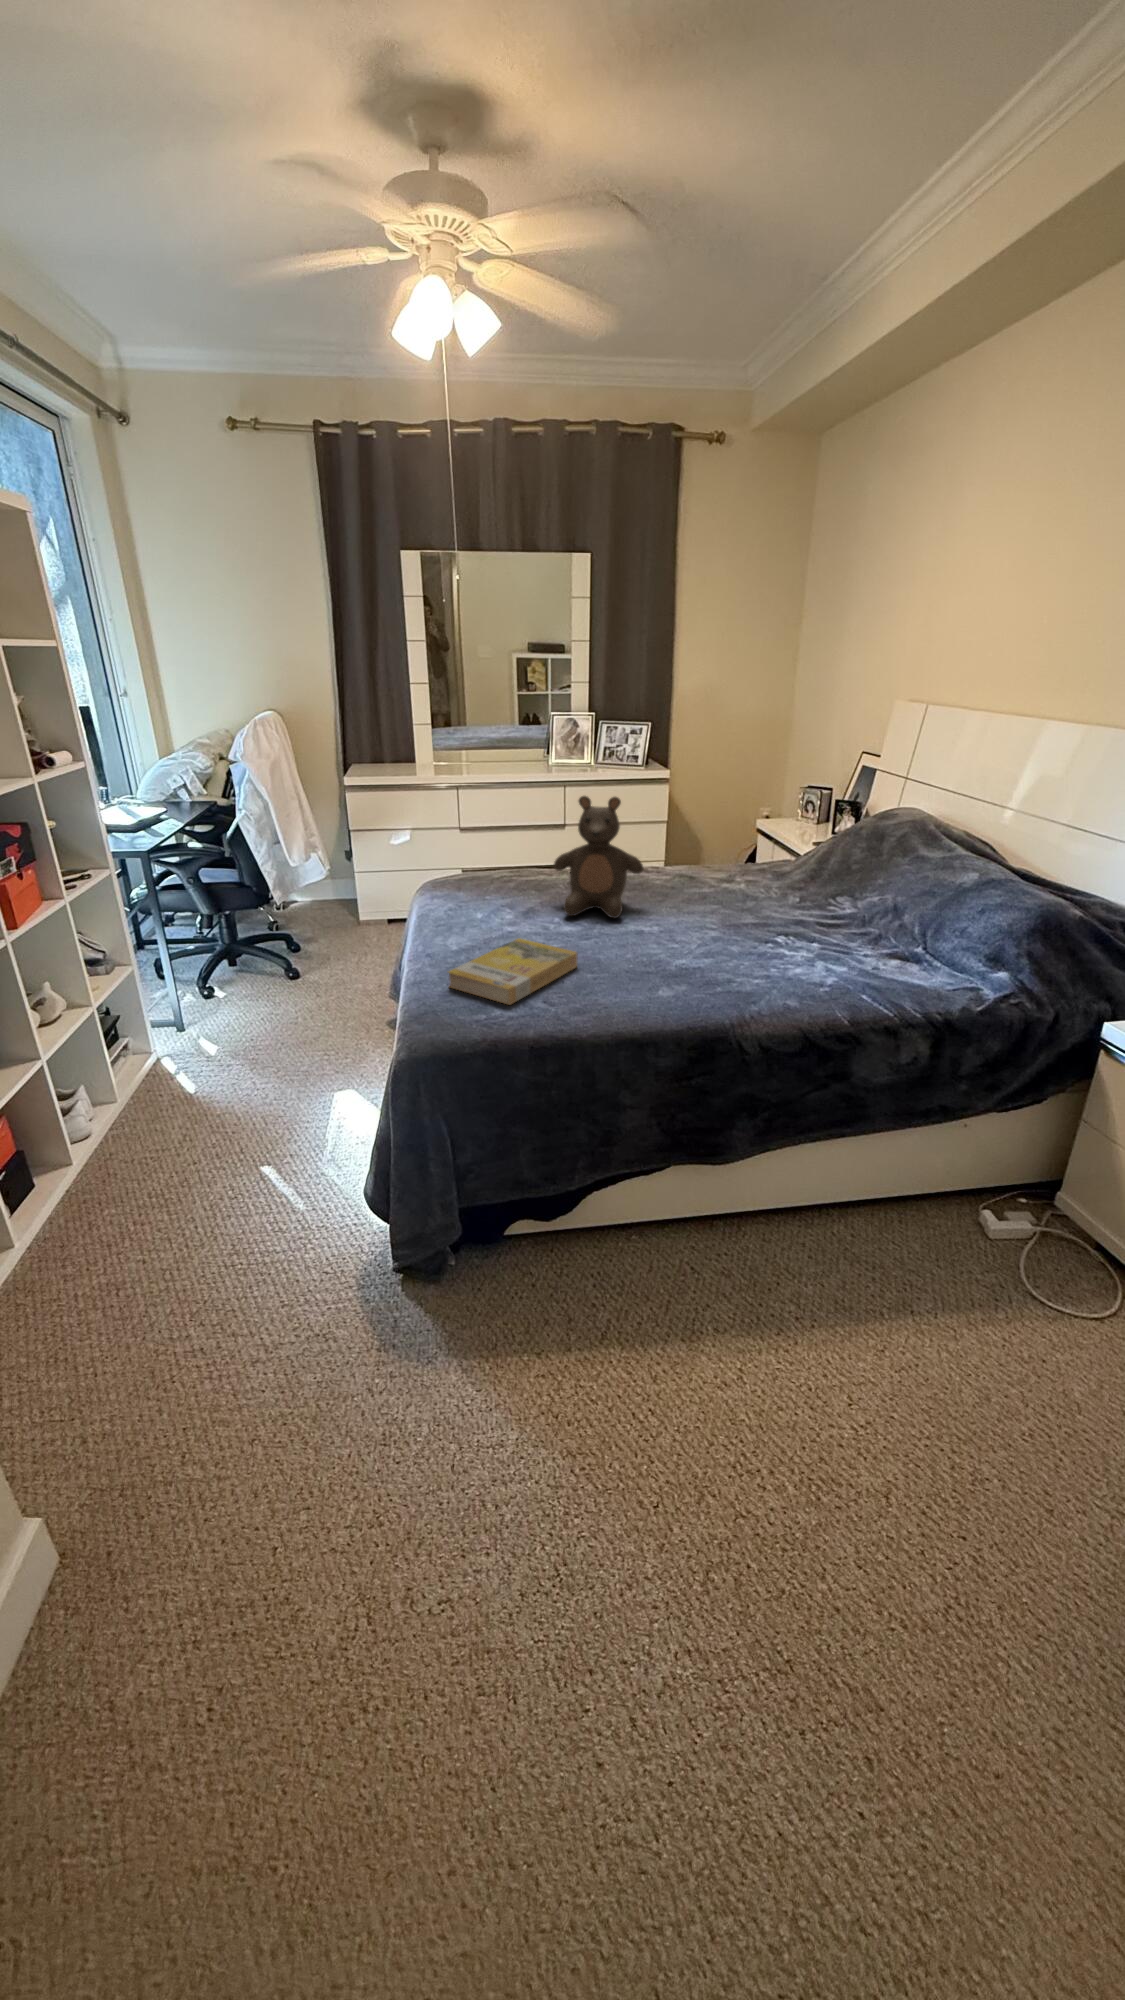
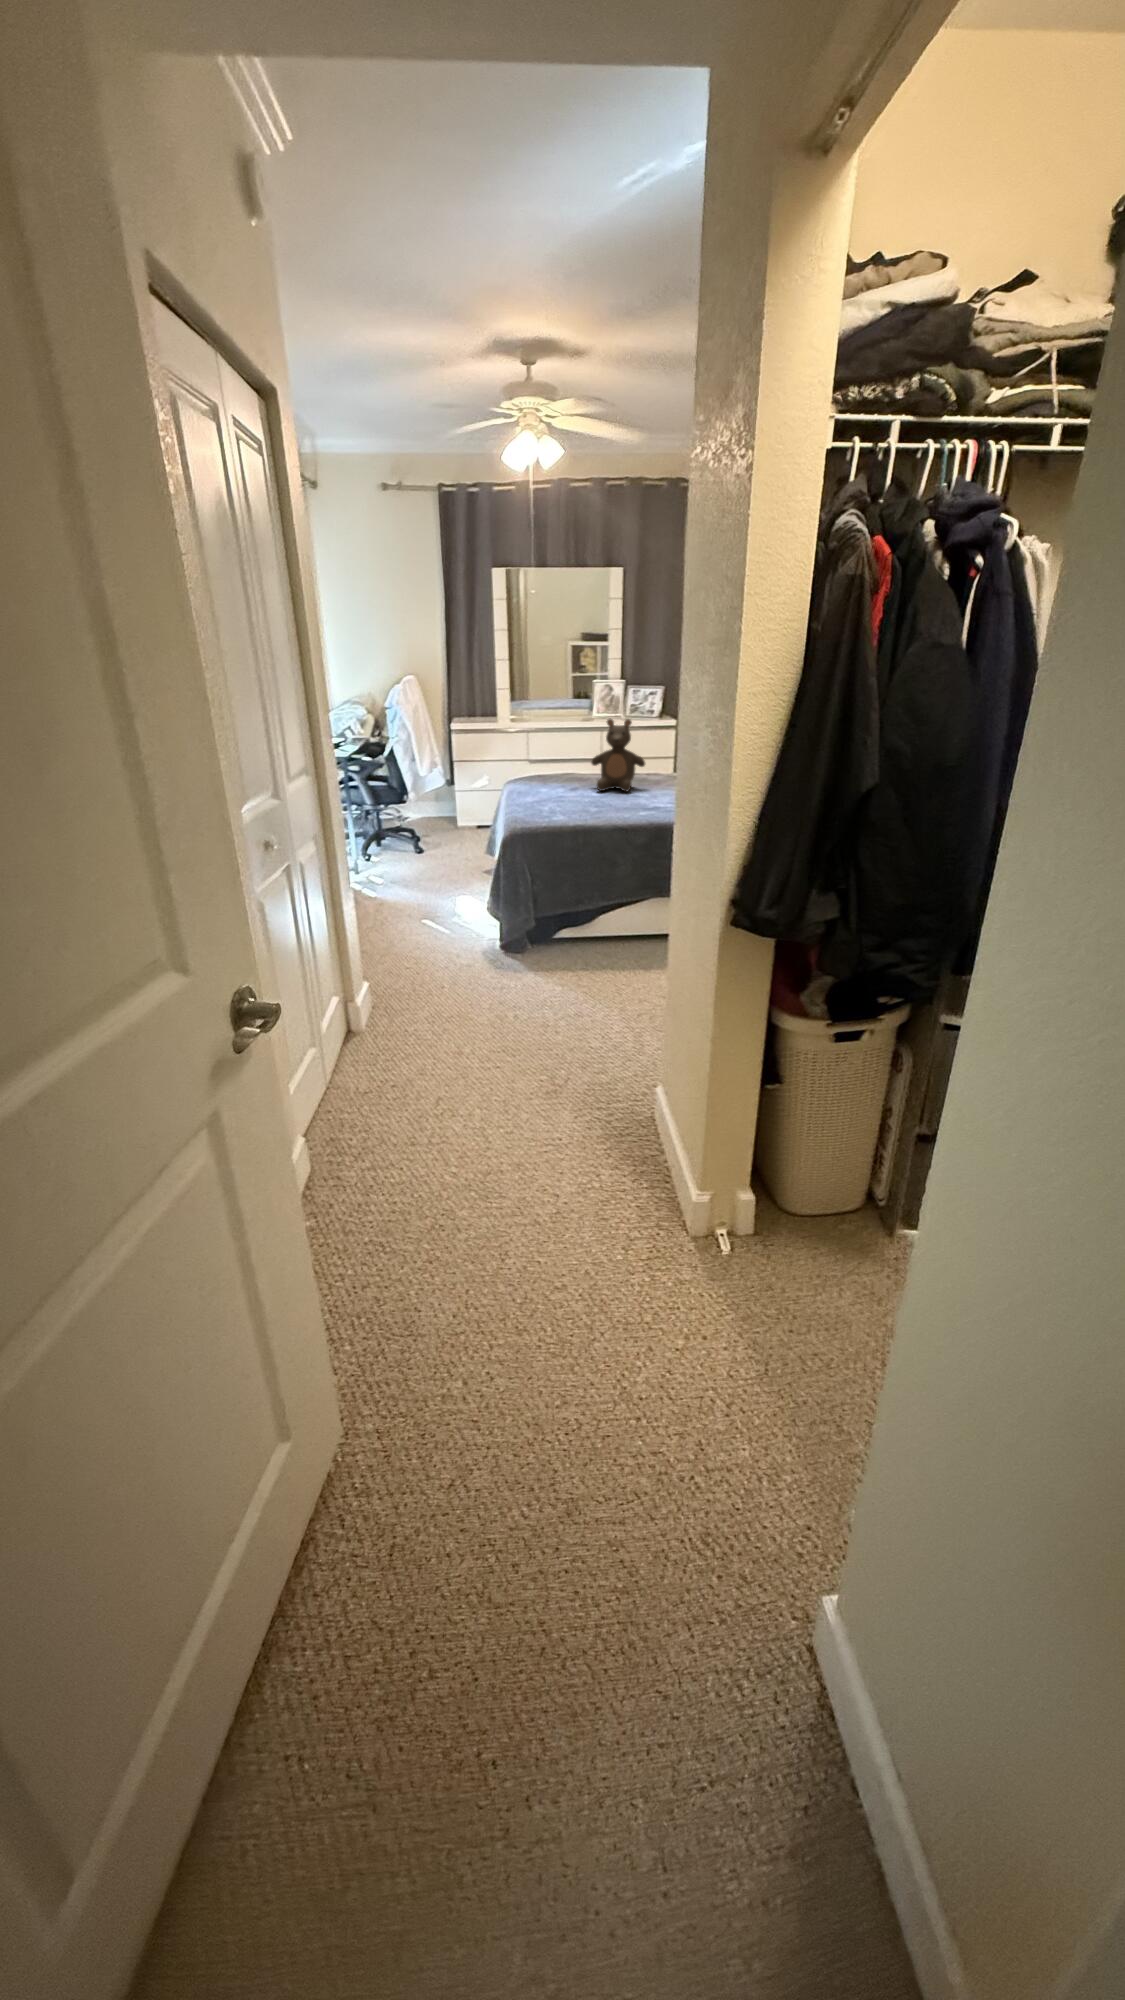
book: present [448,938,578,1005] -> none [531,795,602,819]

